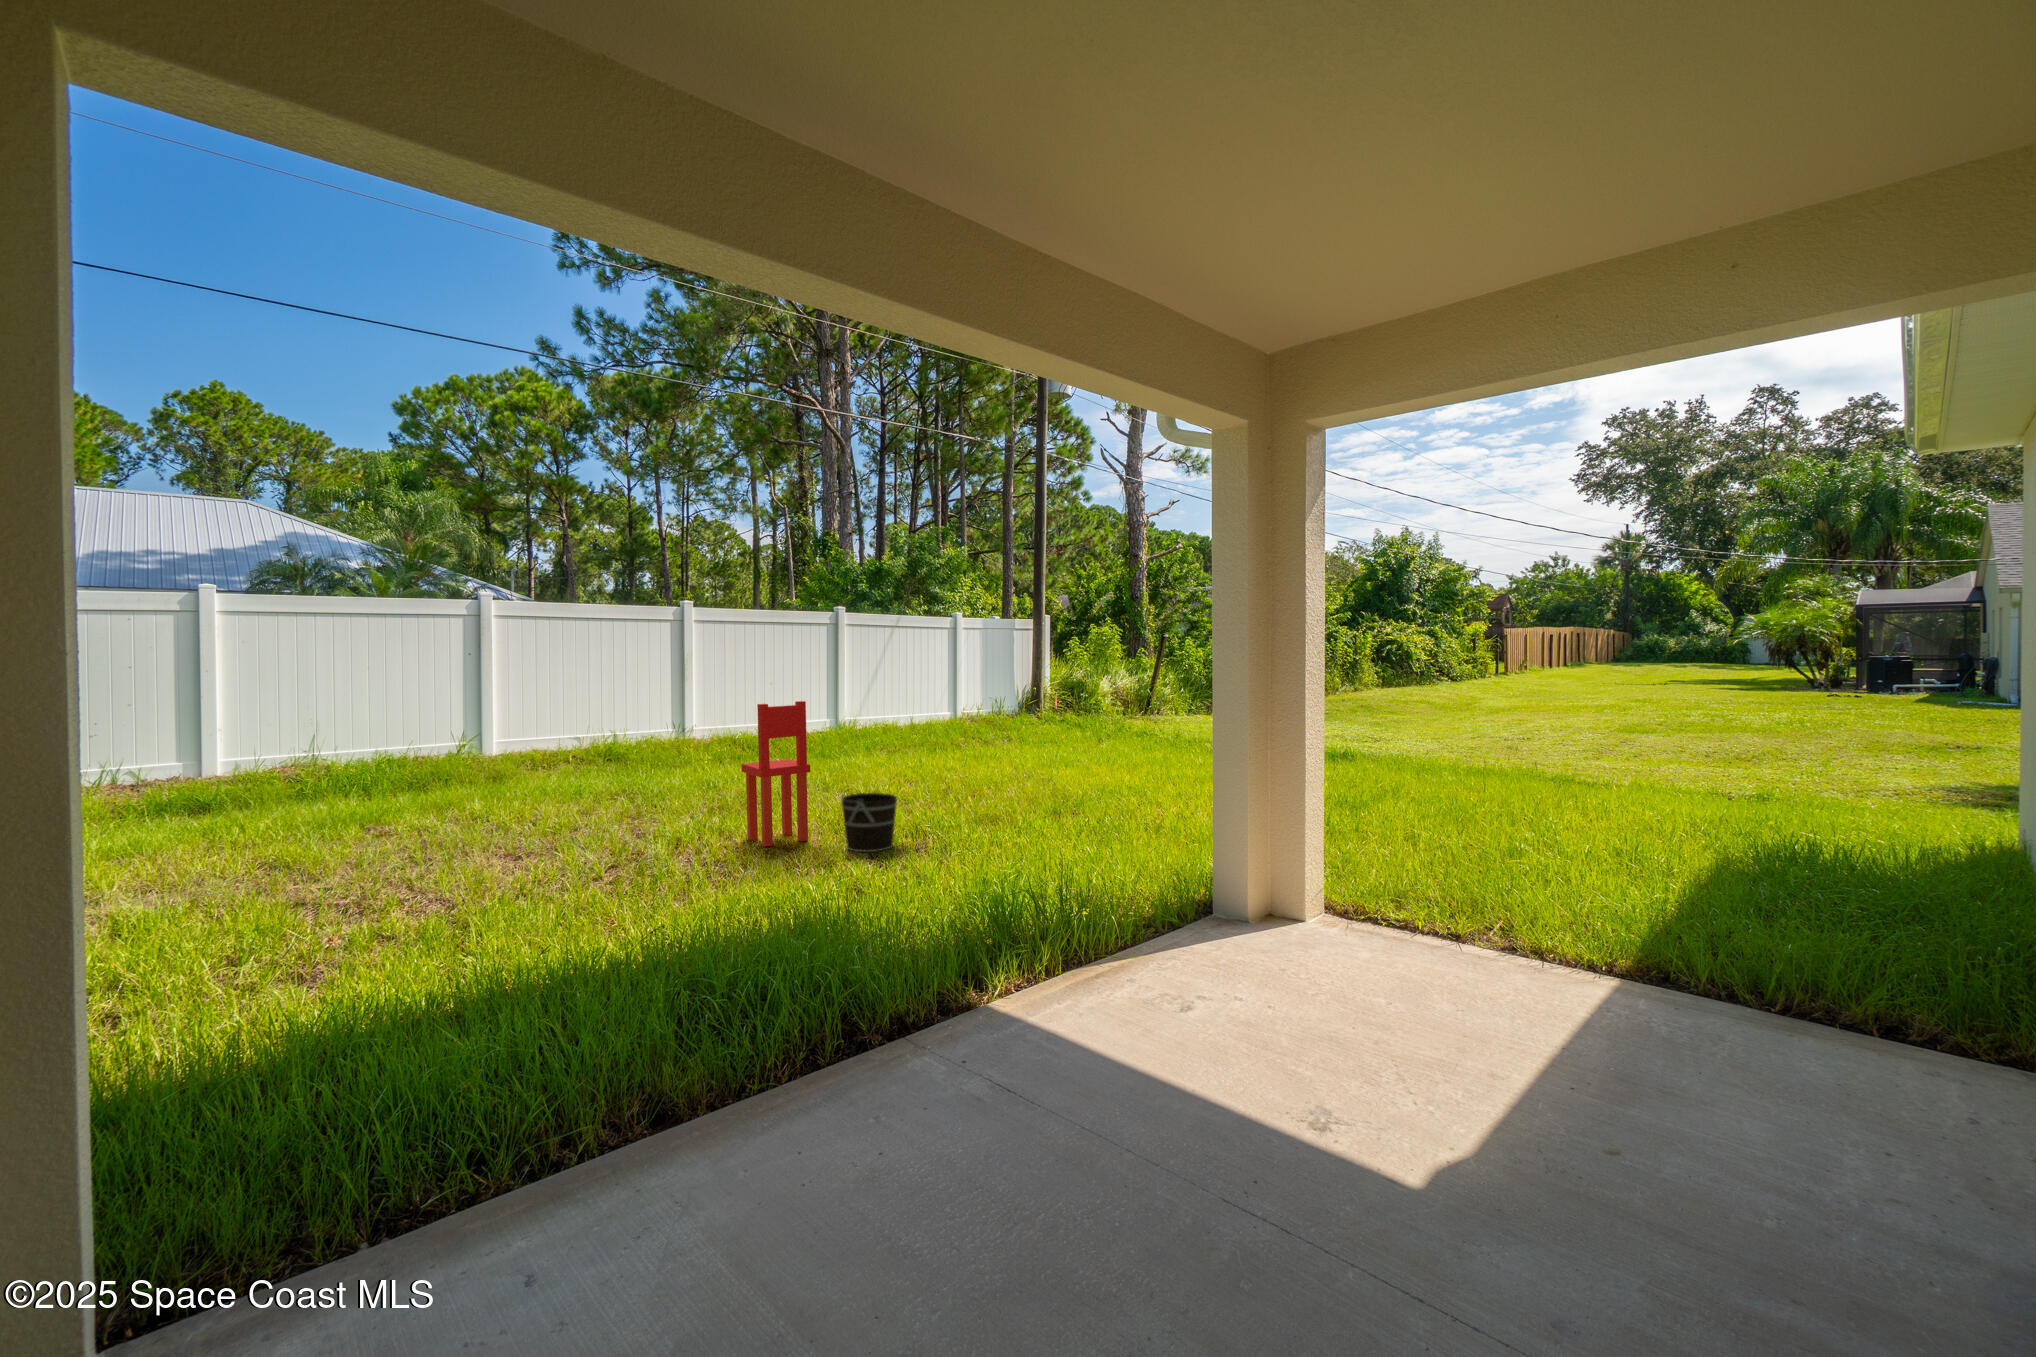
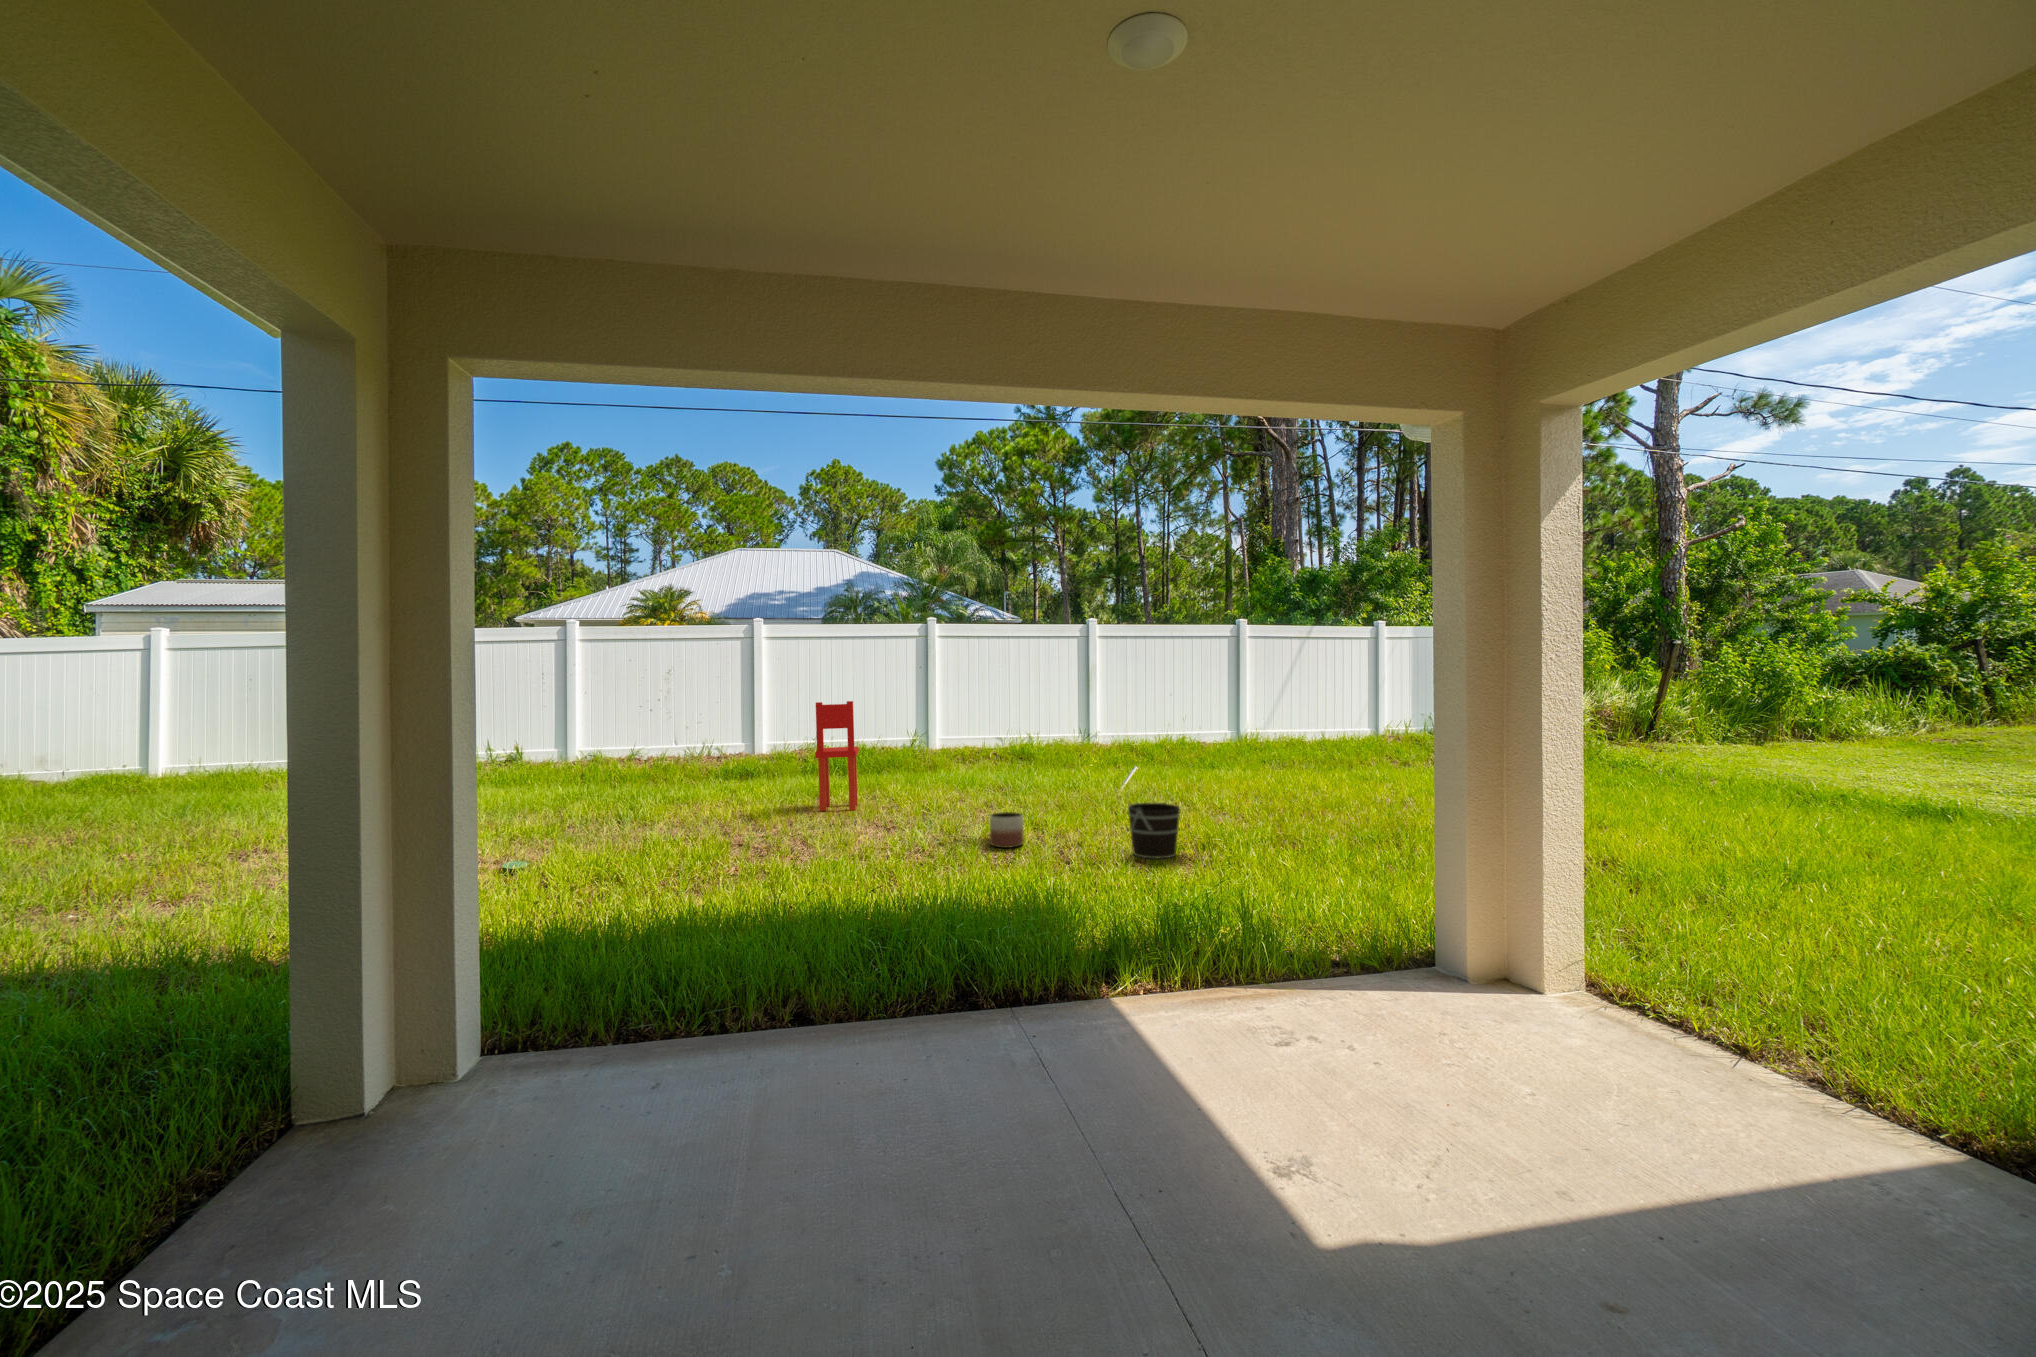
chair: present [741,701,810,847] -> present [815,701,859,811]
planter: none [674,819,715,861] -> present [990,812,1024,848]

